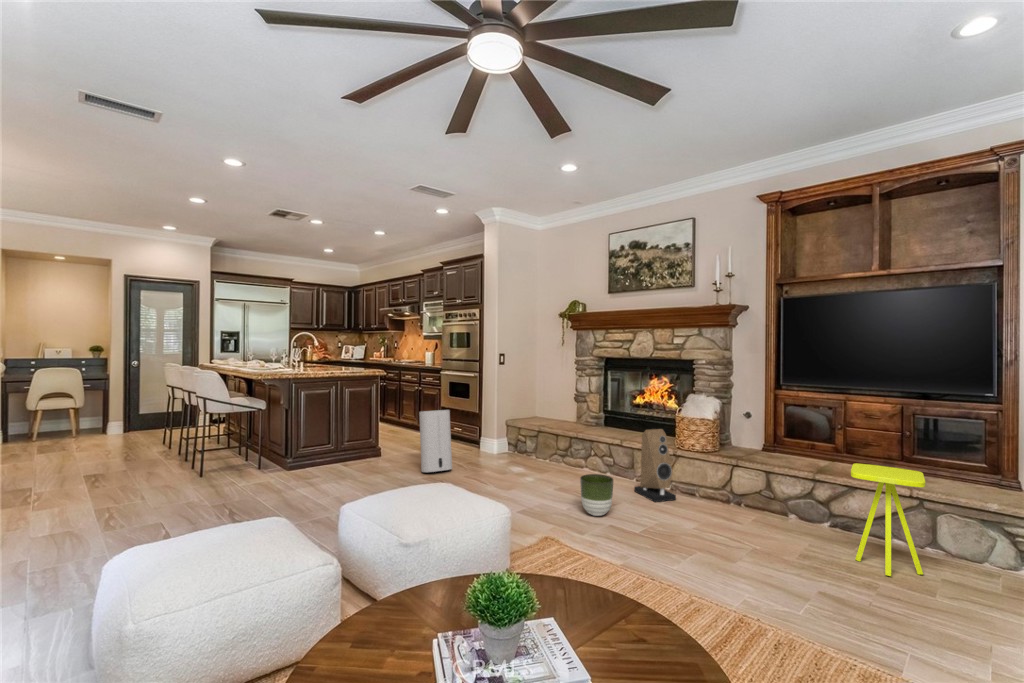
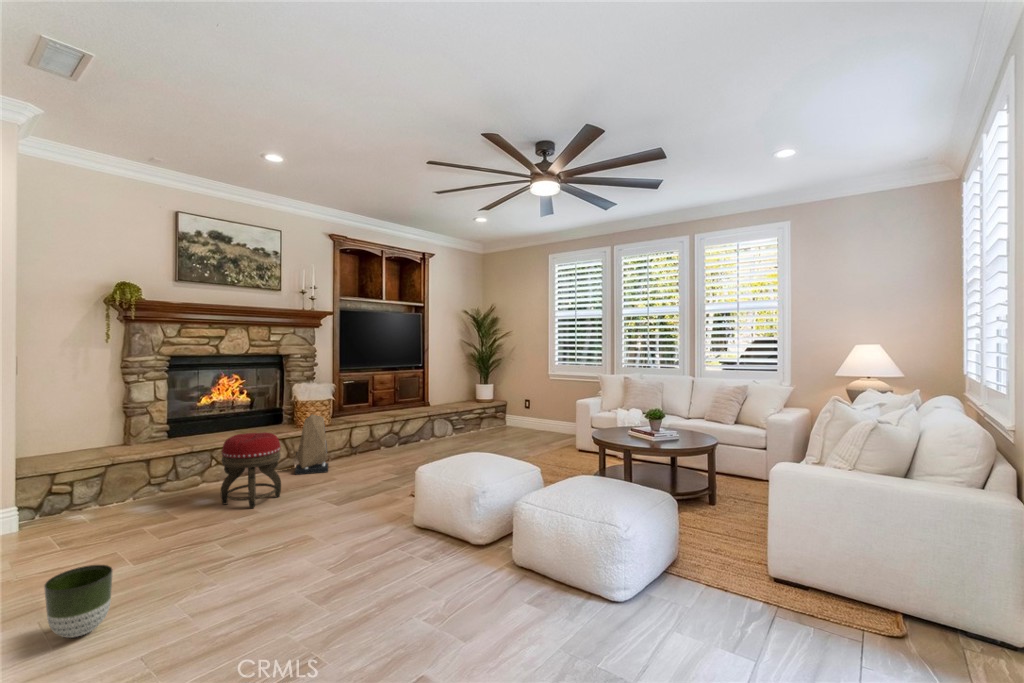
air purifier: present [419,410,452,473] -> none [34,460,99,573]
footstool: none [528,424,577,495] -> present [221,432,281,509]
side table: present [851,463,926,576] -> none [433,401,469,451]
planter: present [580,474,613,516] -> present [44,565,113,638]

